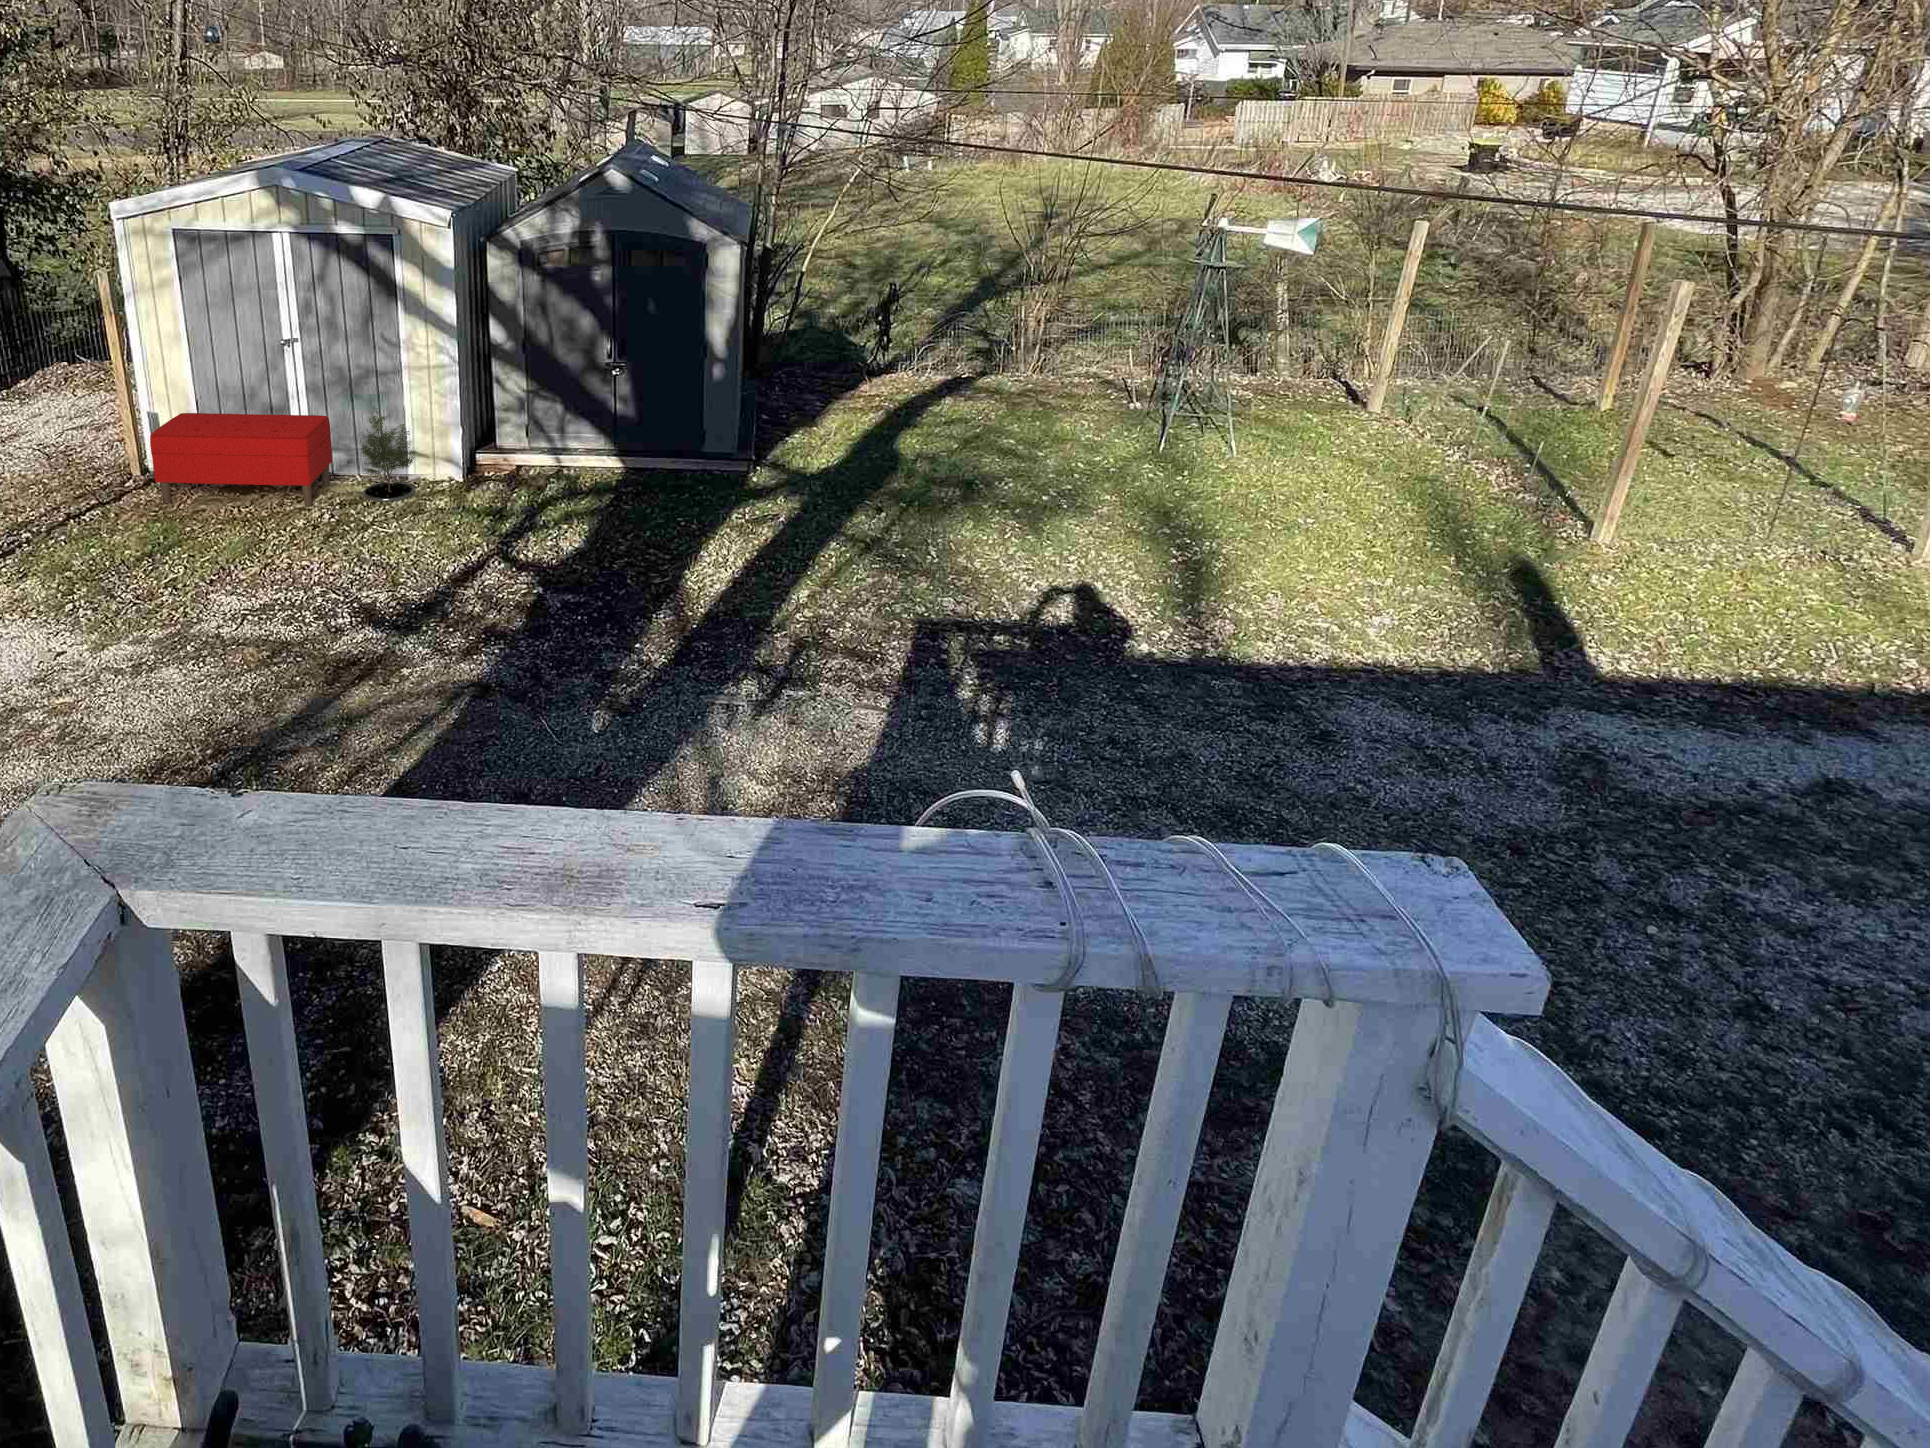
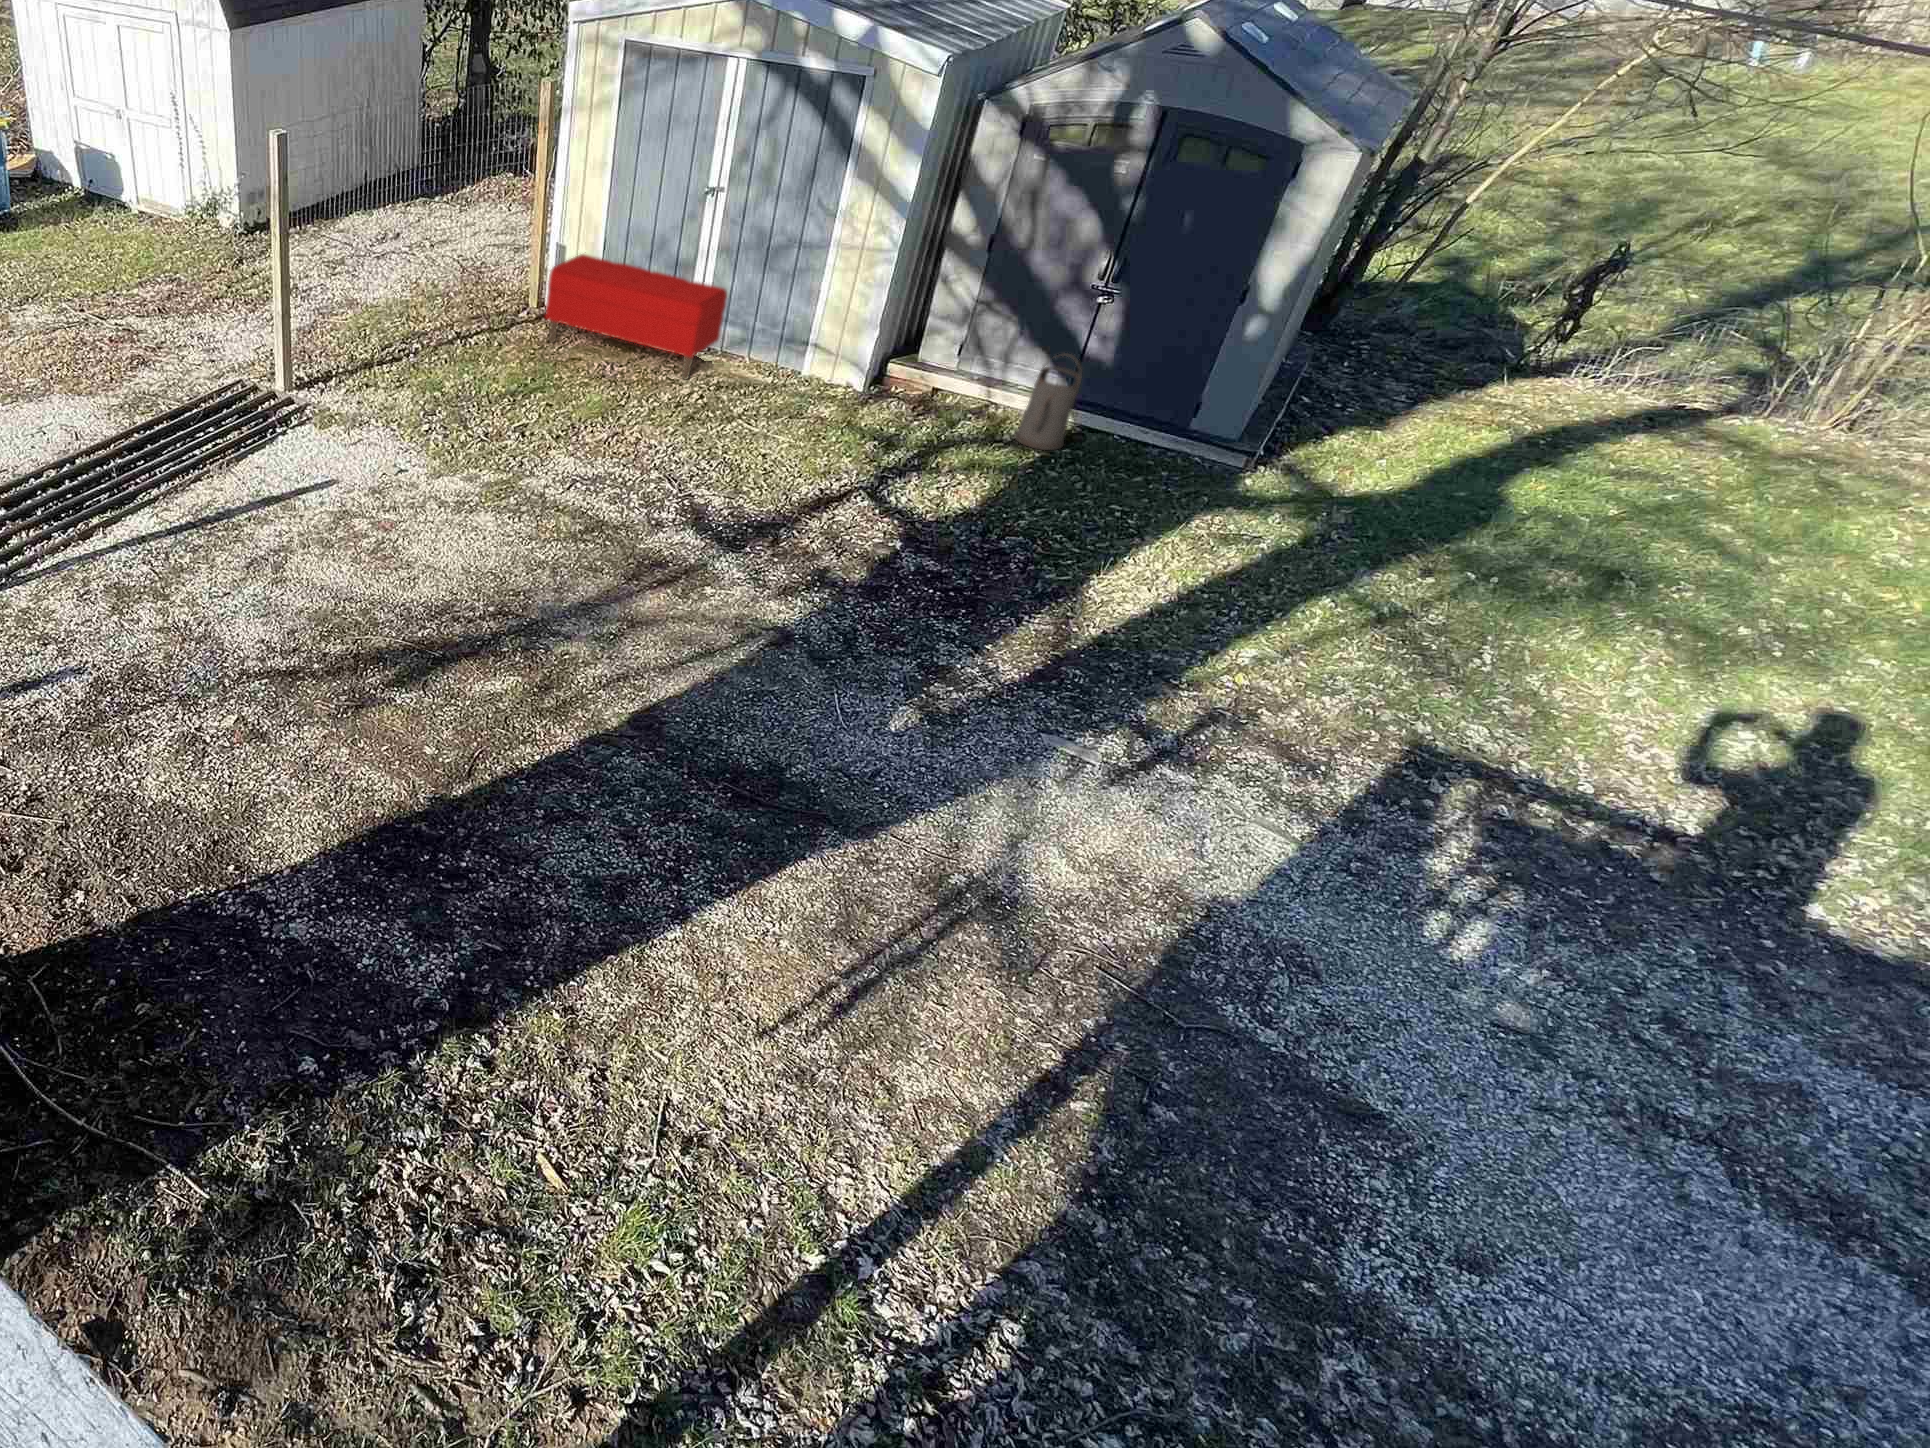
potted tree: present [361,407,415,502] -> none [746,283,820,396]
watering can: none [590,411,628,493] -> present [1014,354,1082,450]

